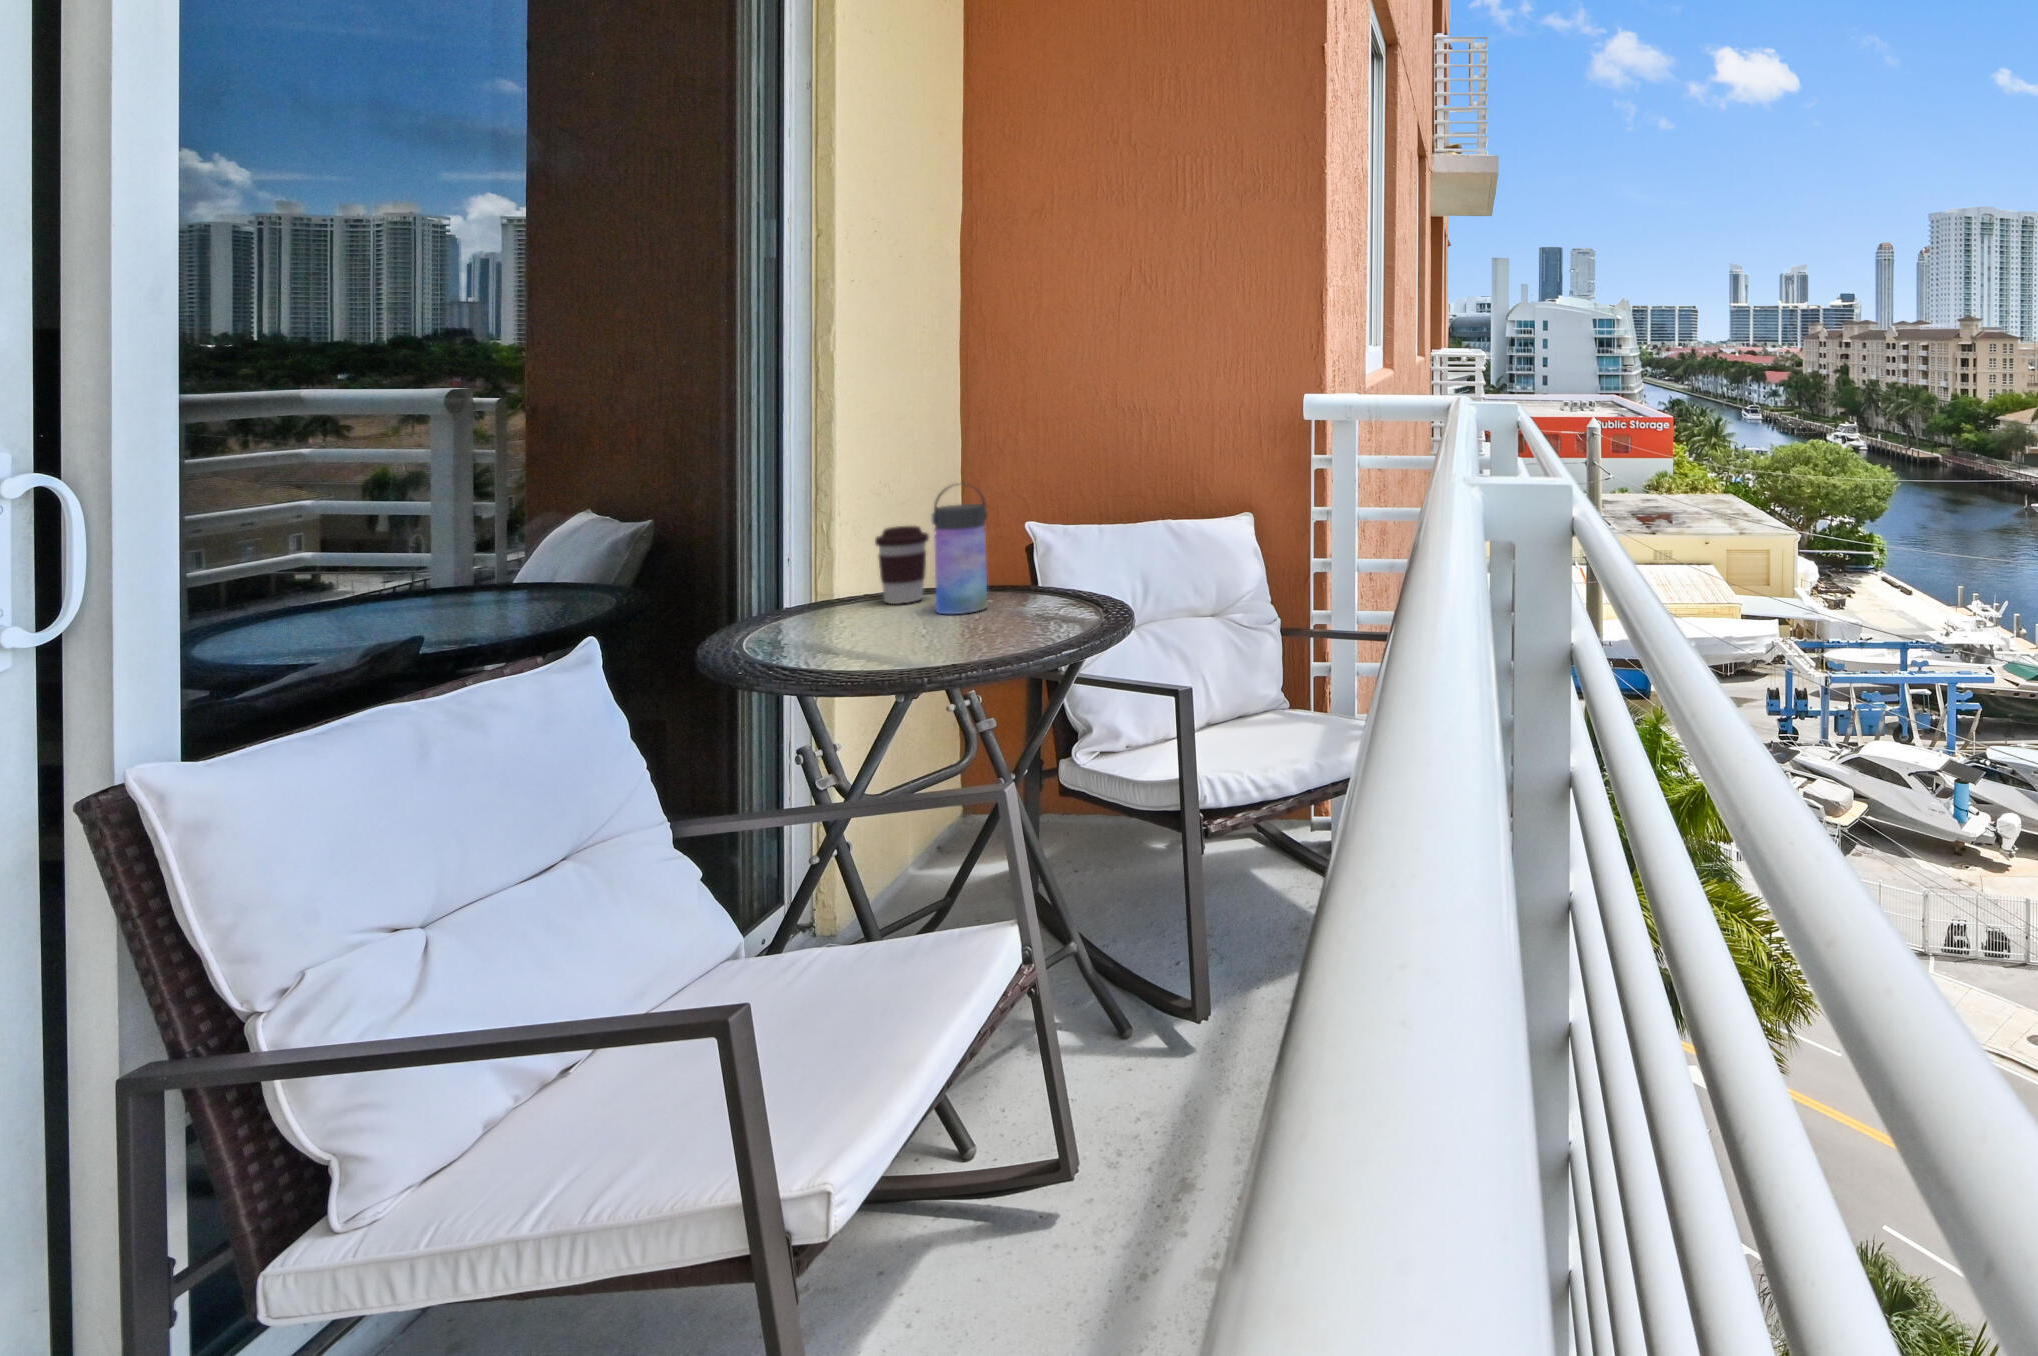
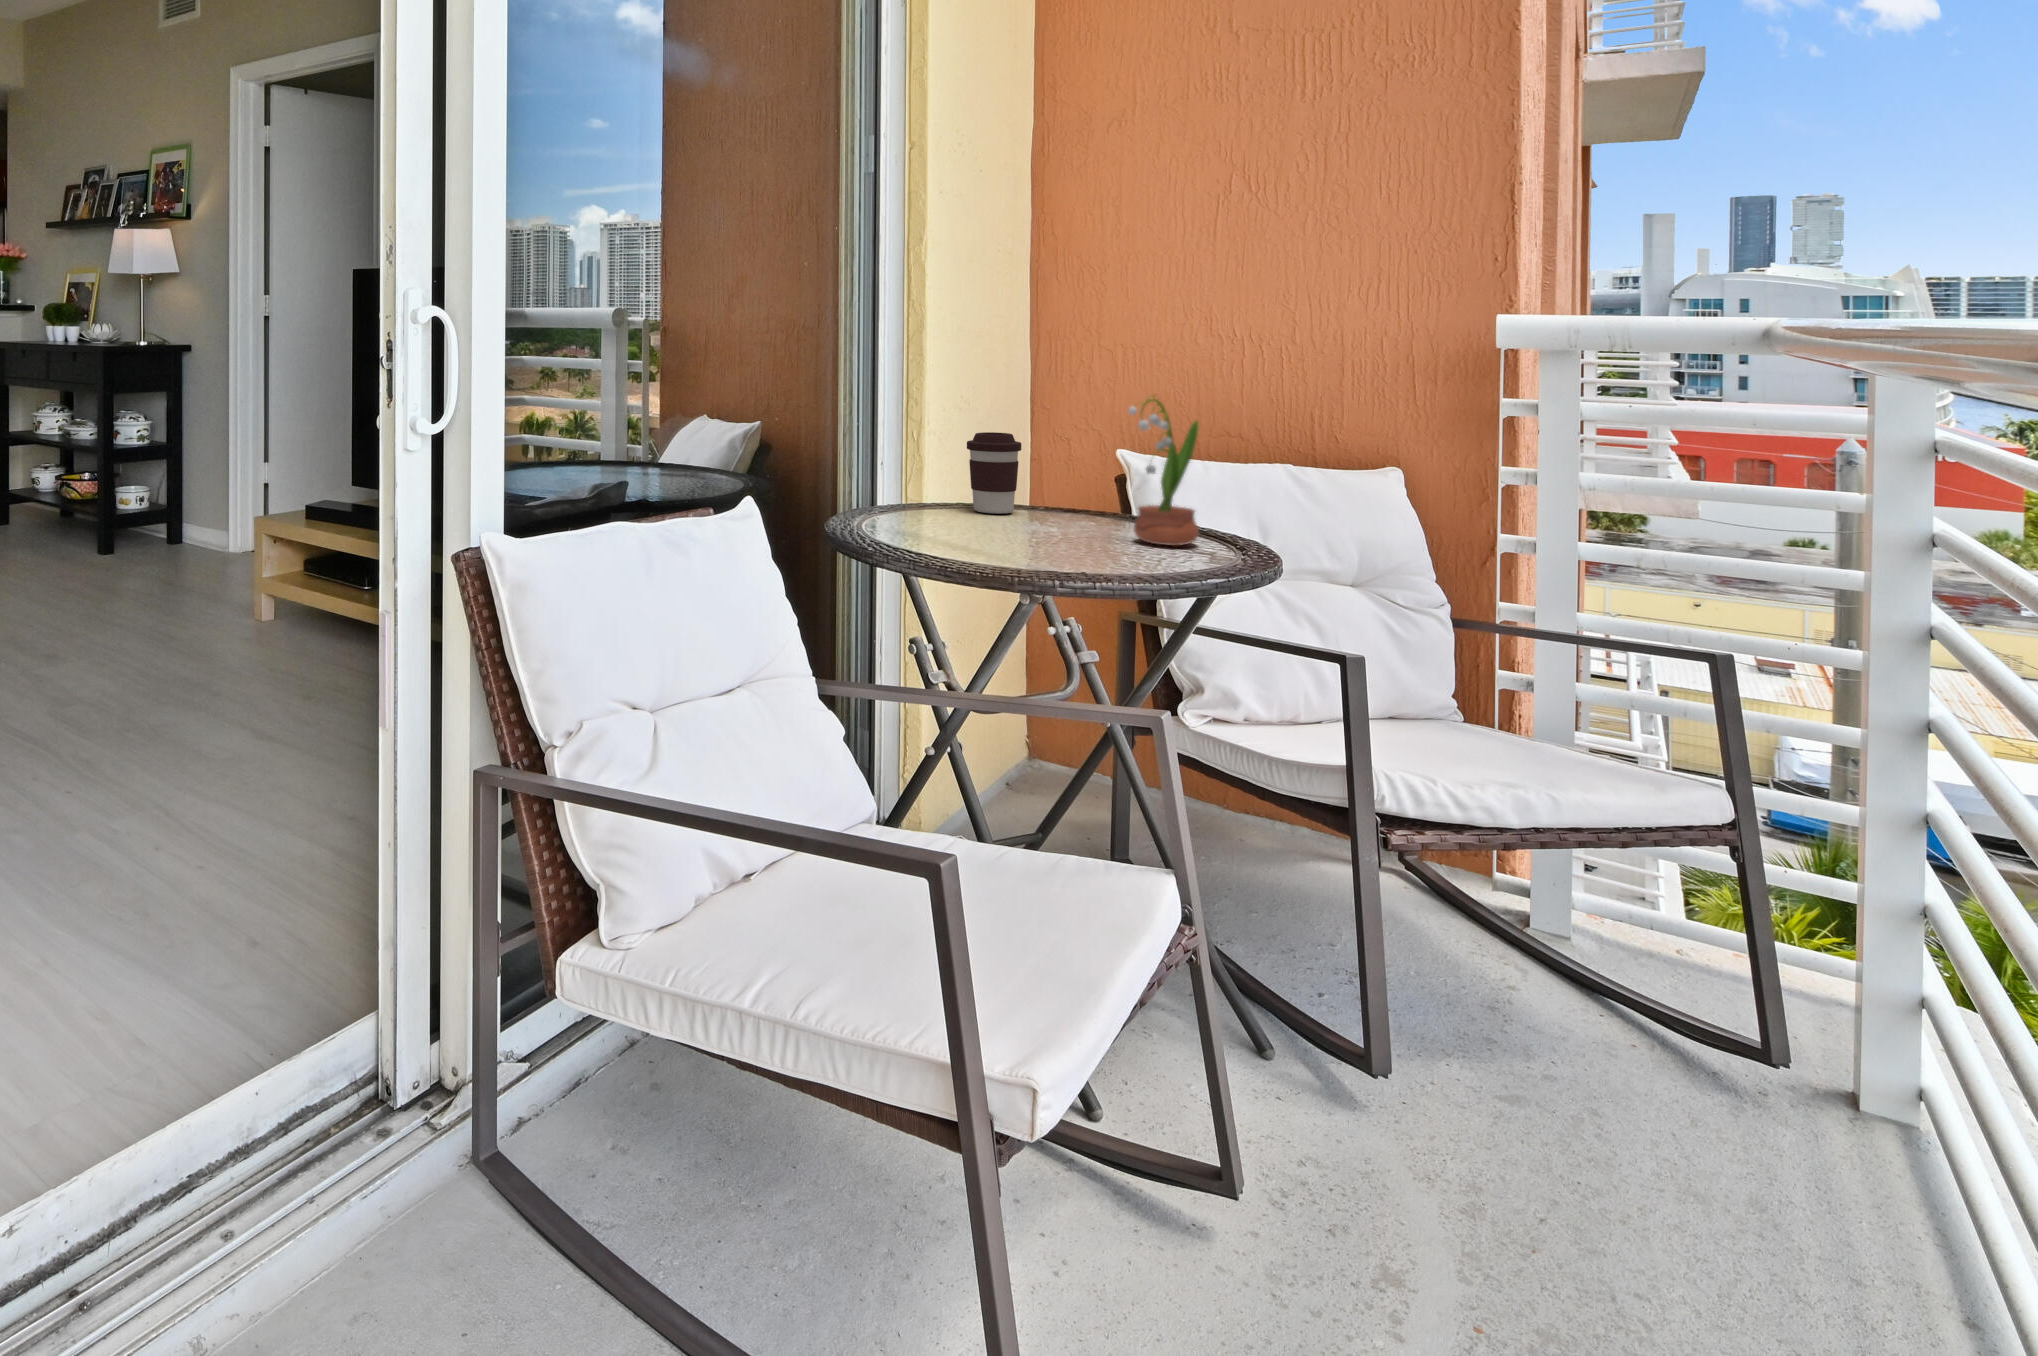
water bottle: present [931,485,987,614] -> none [1031,387,1093,530]
potted flower: none [1010,486,1075,617] -> present [1129,394,1199,546]

